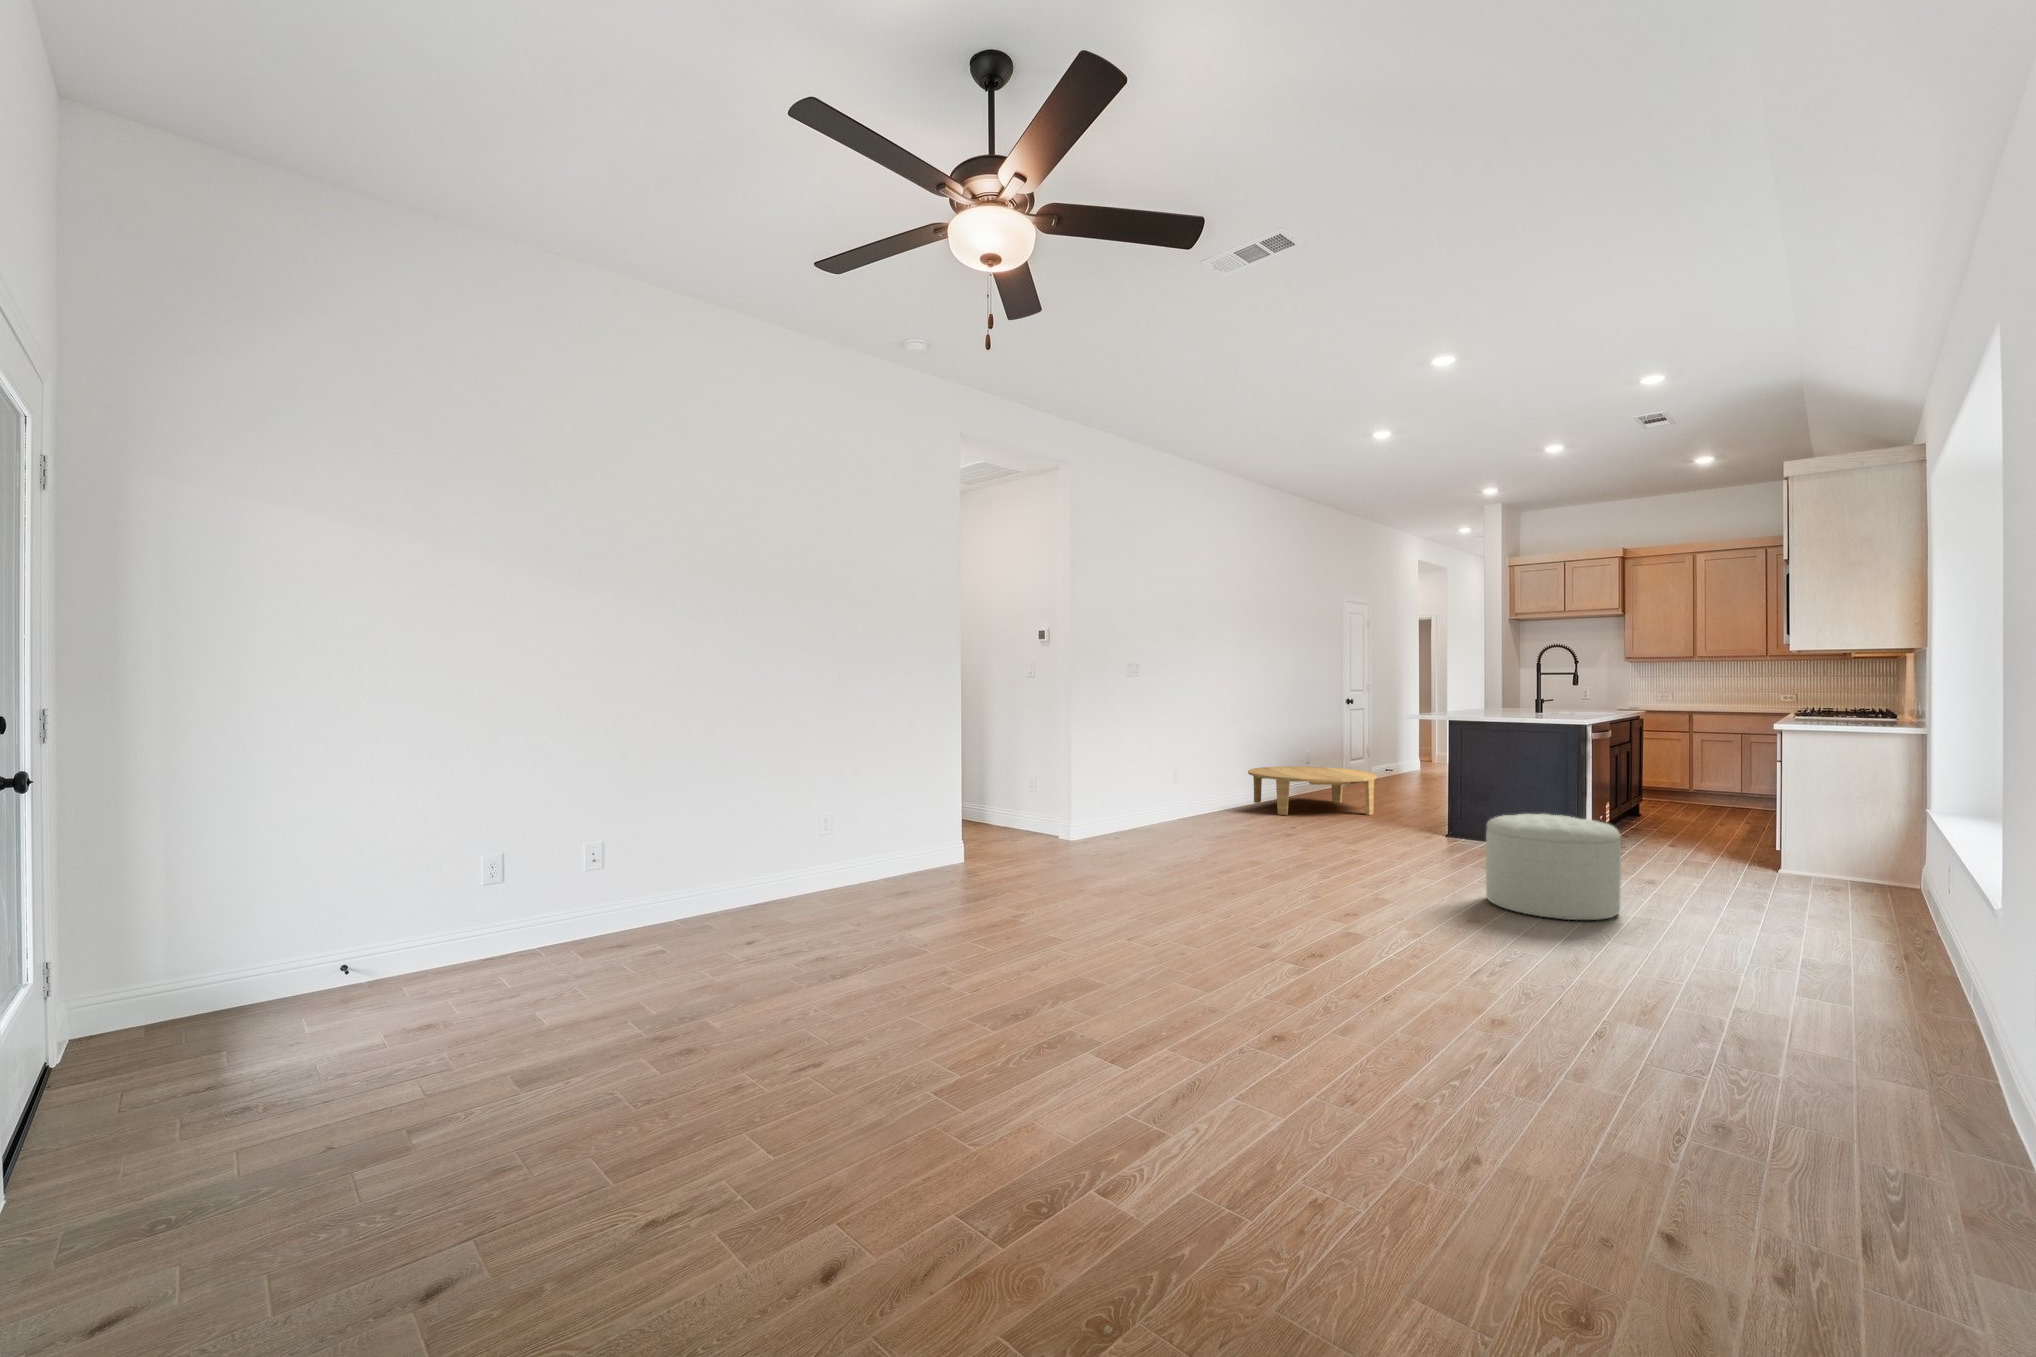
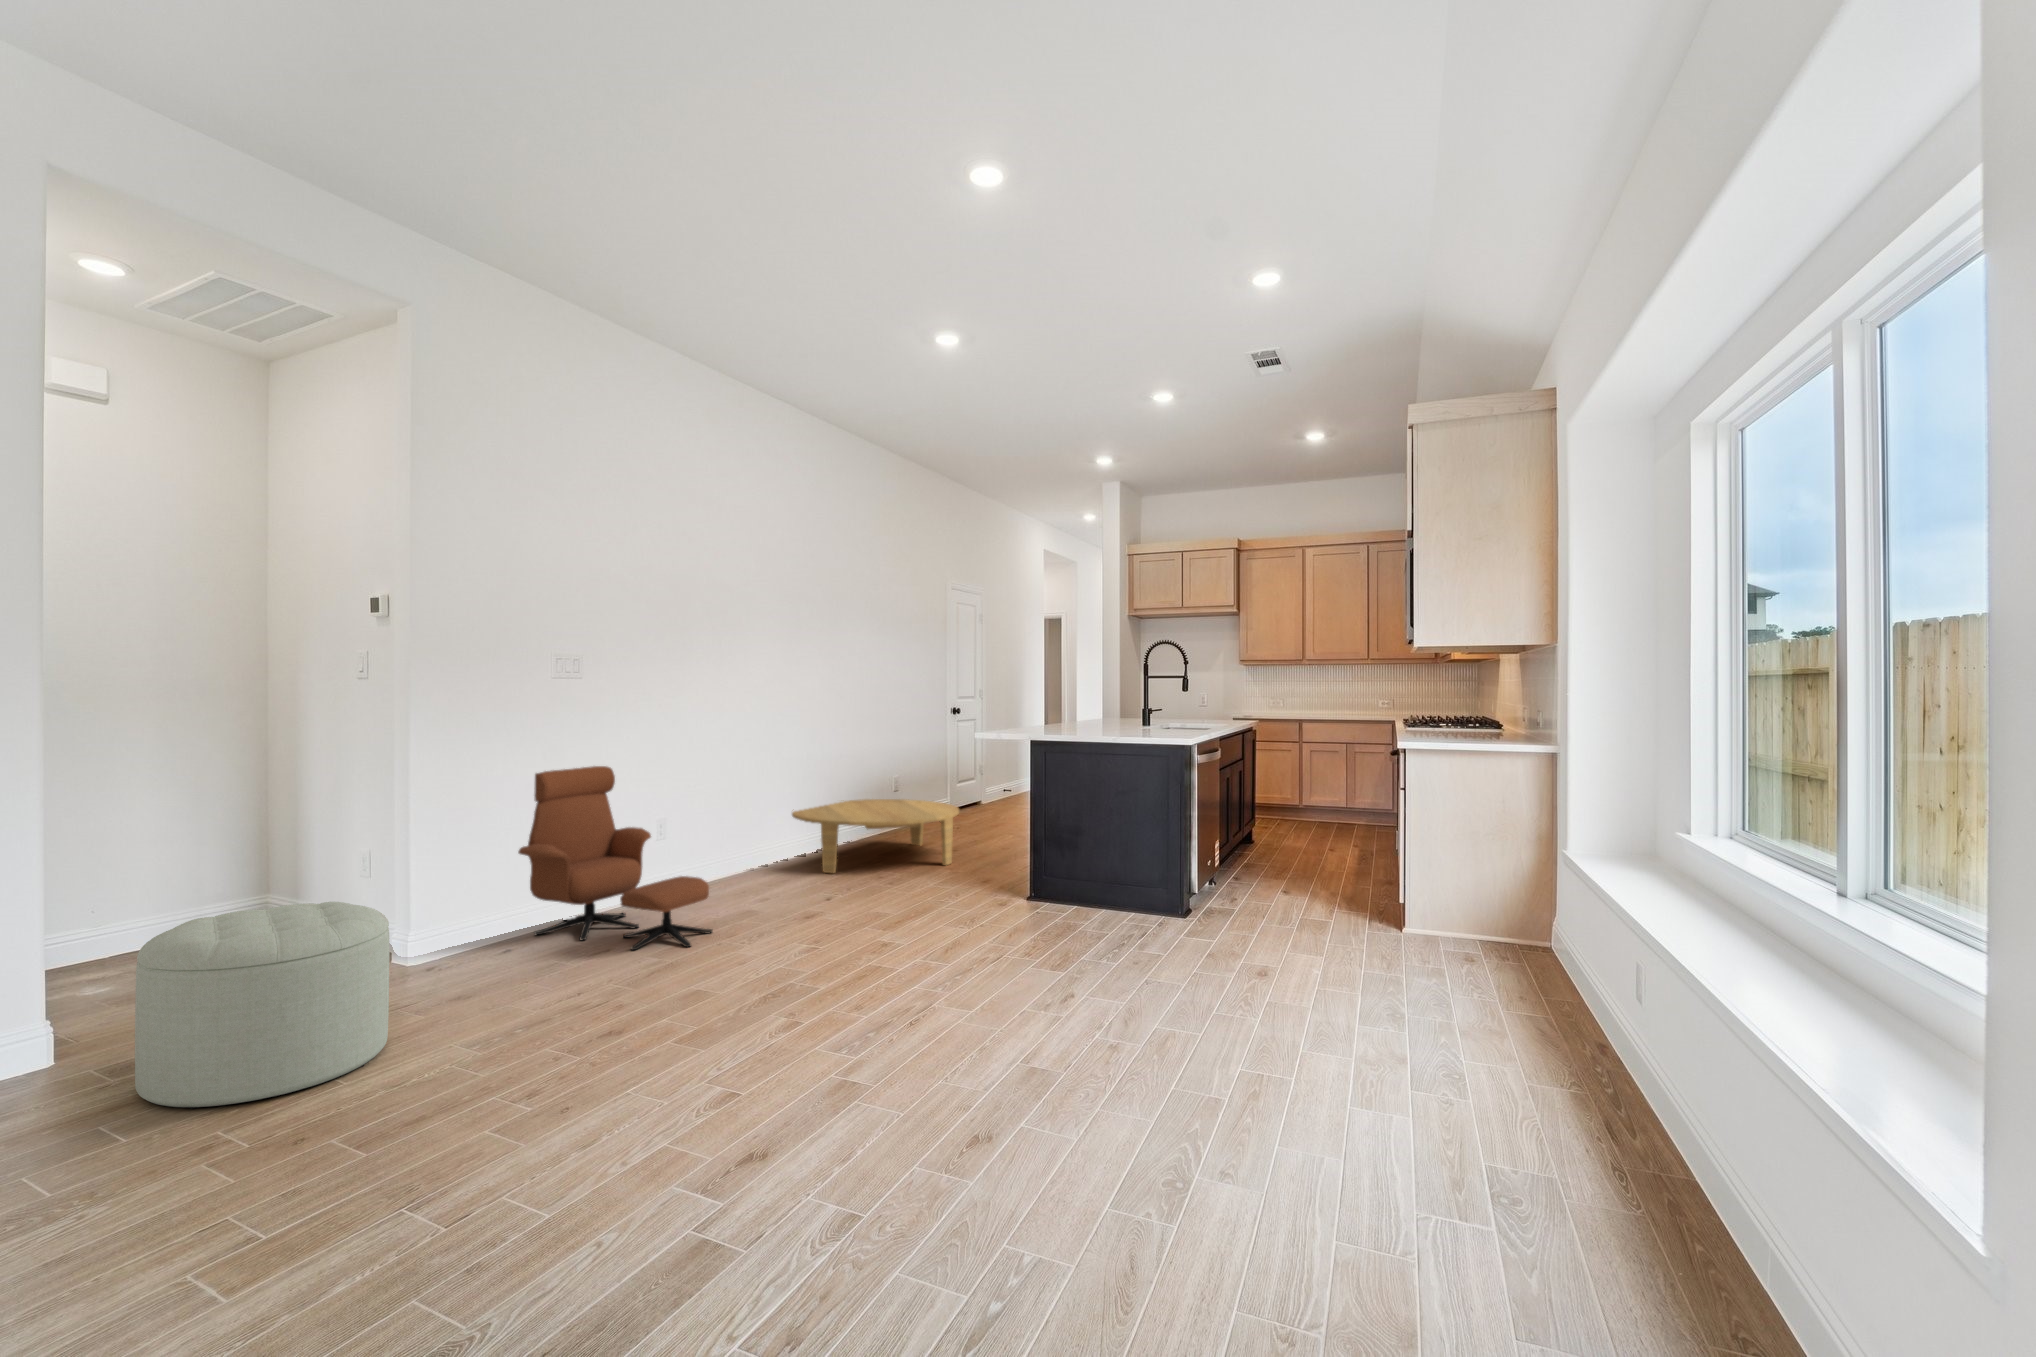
lounge chair: none [1114,732,1231,845] -> present [518,766,713,950]
ottoman: present [1486,814,1621,920] -> present [135,902,390,1109]

